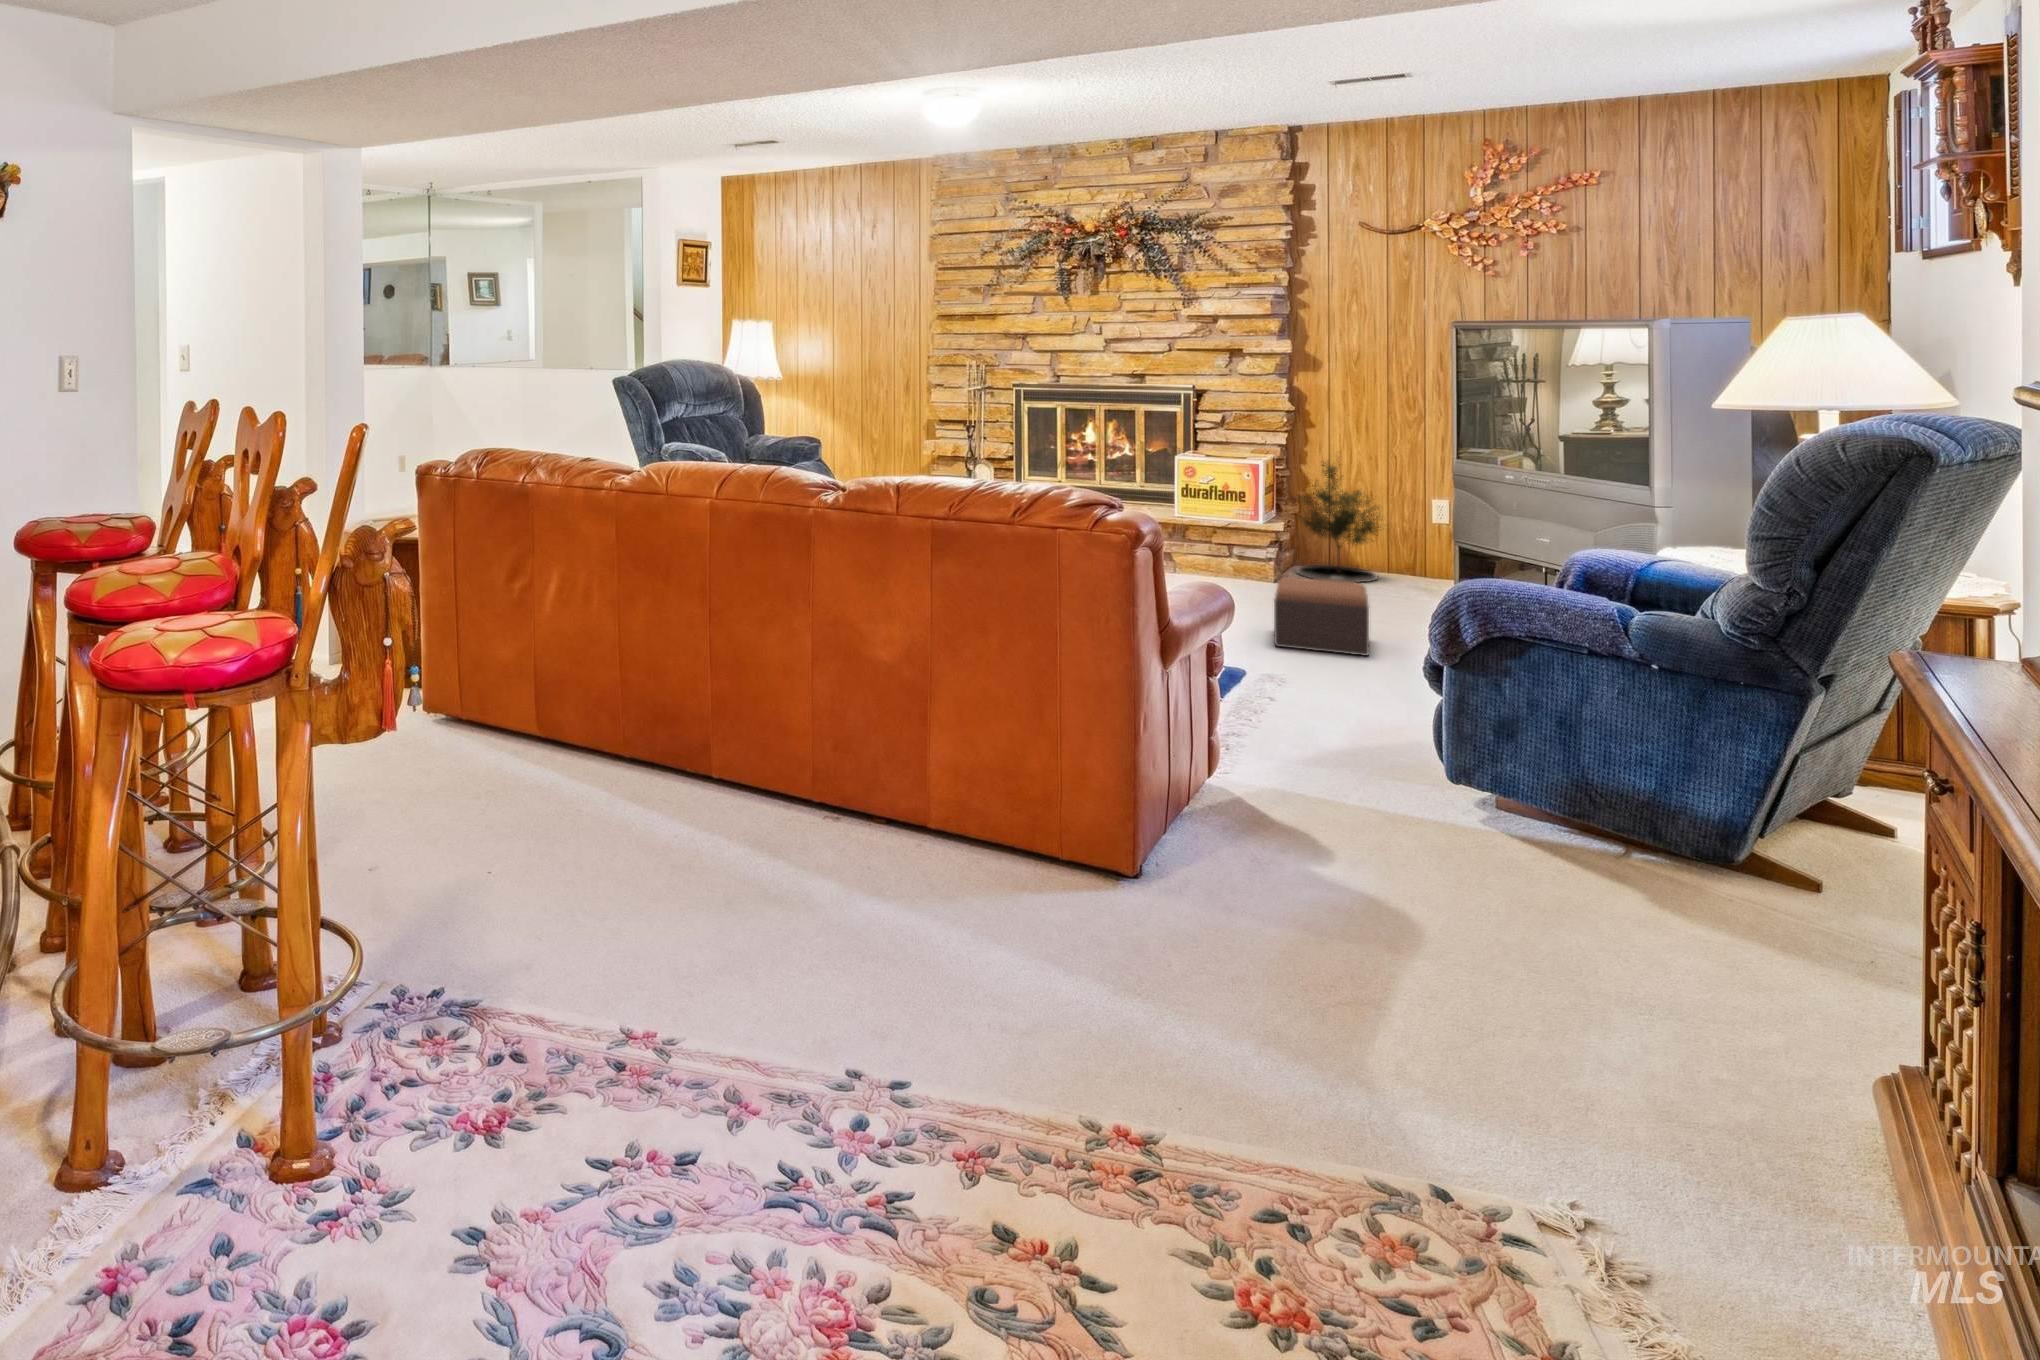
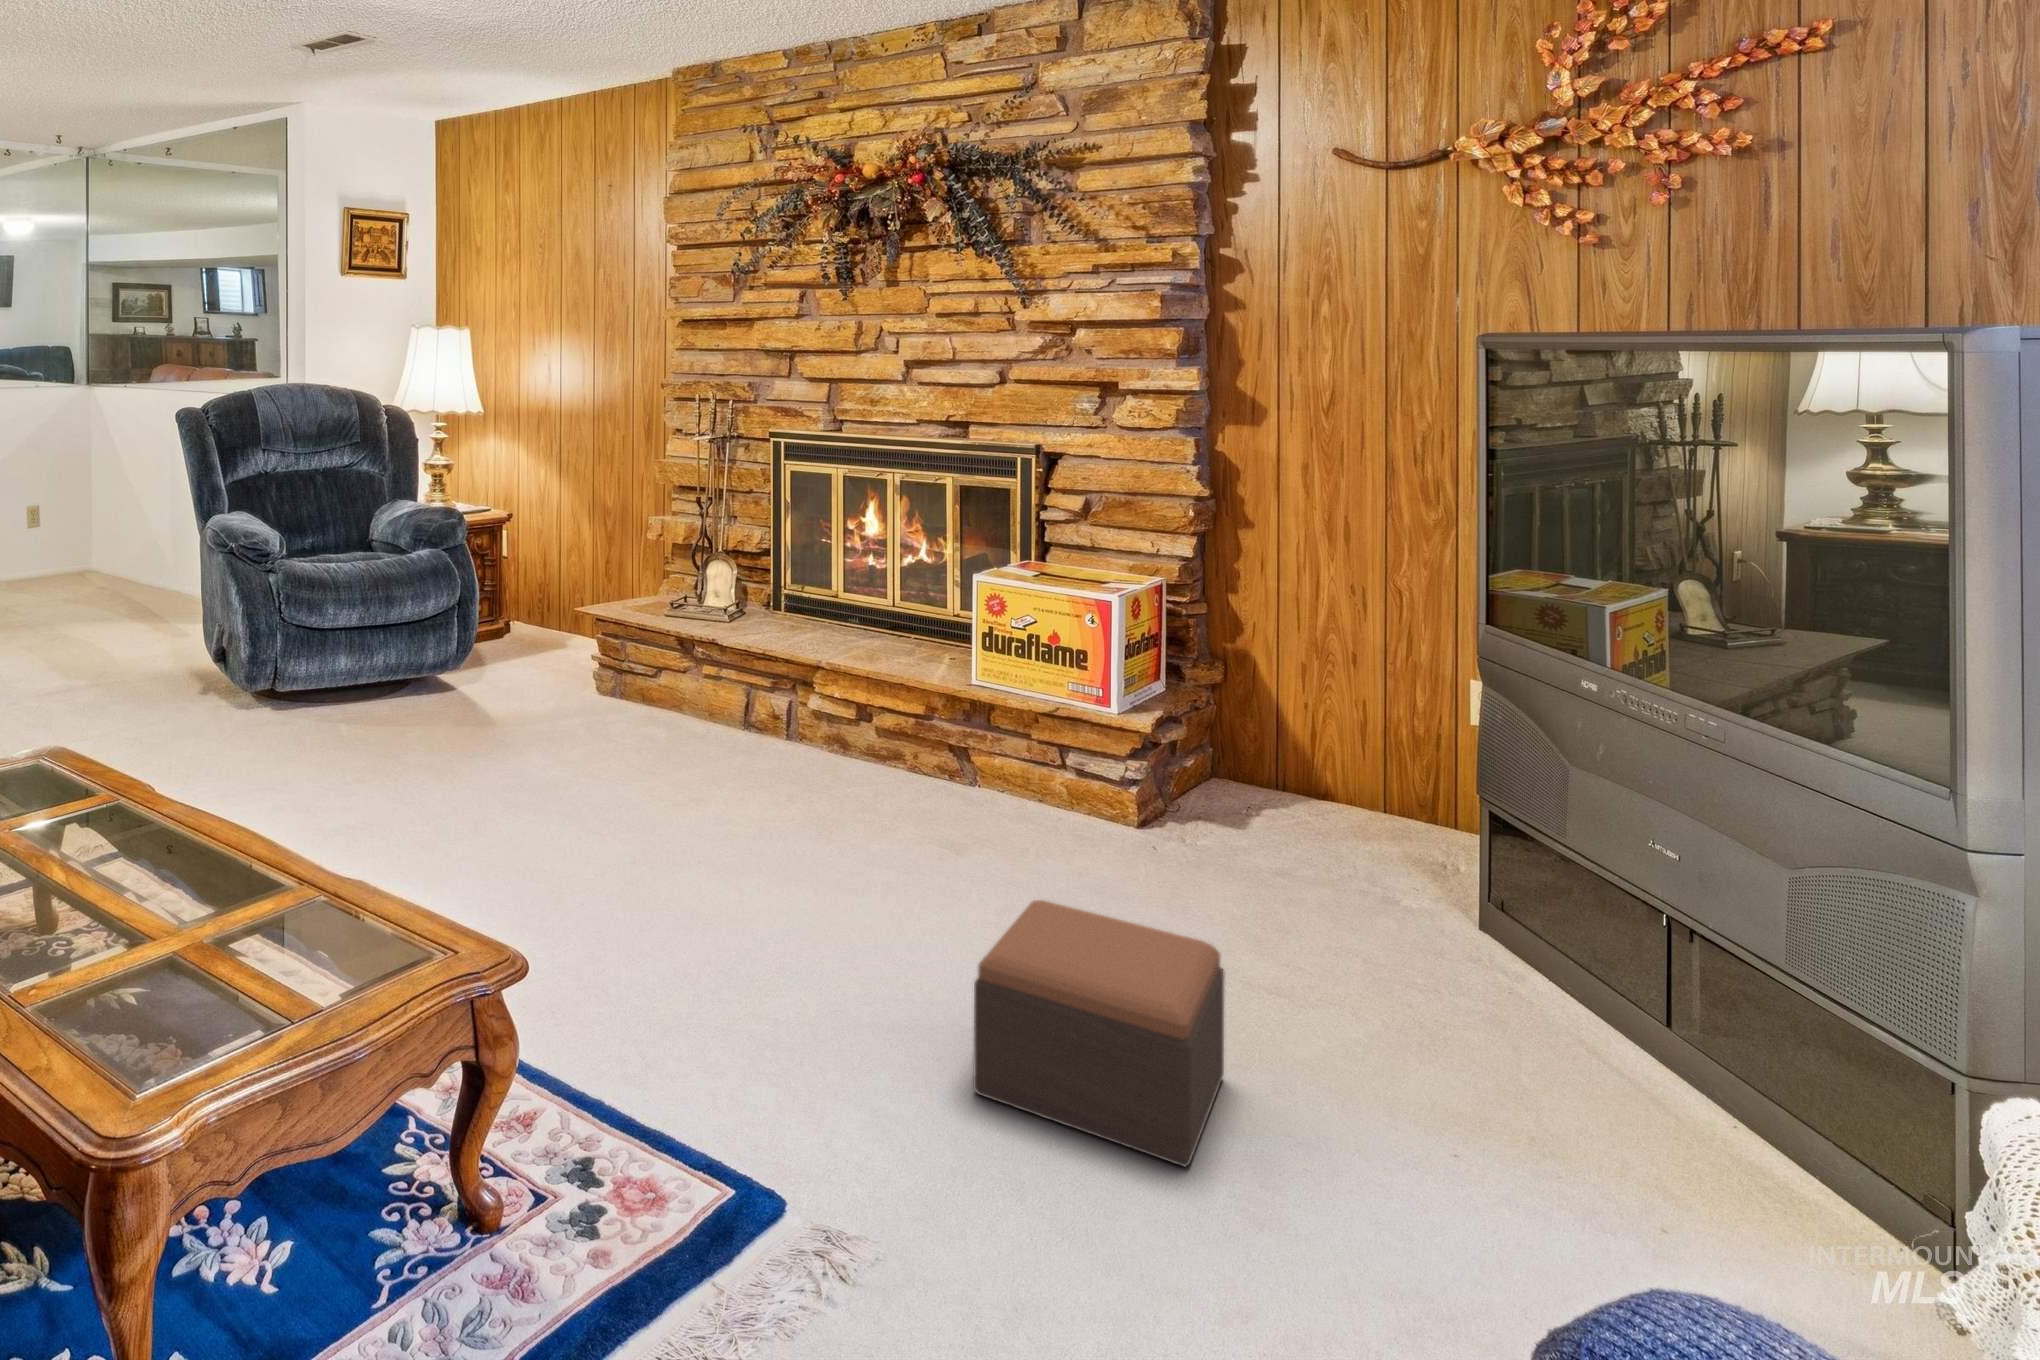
potted tree: present [1297,457,1381,582] -> none [1185,580,1374,845]

